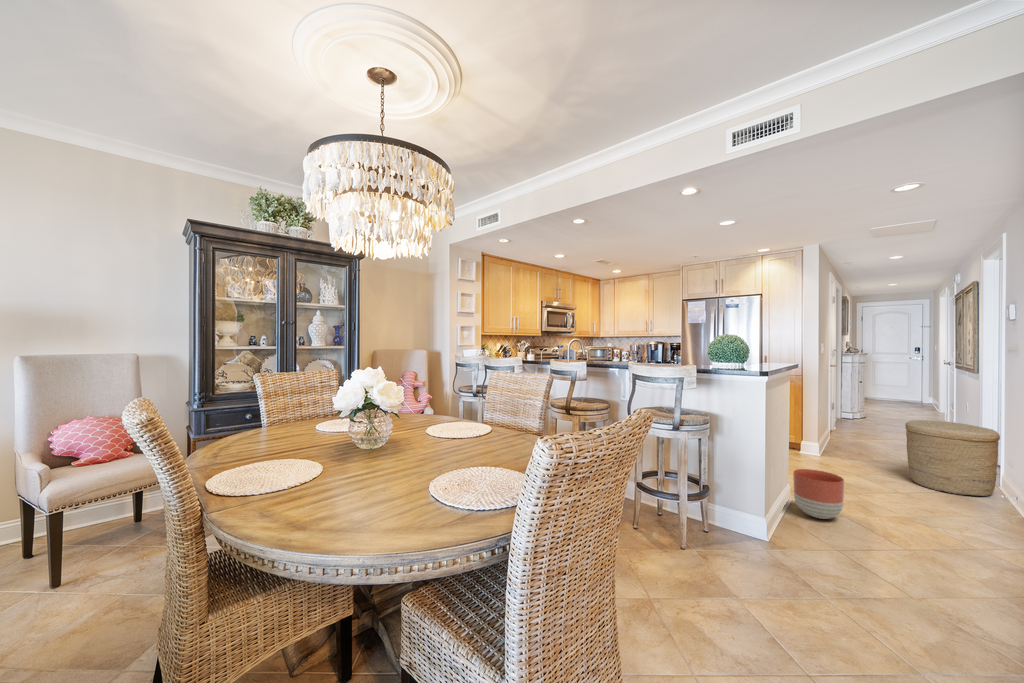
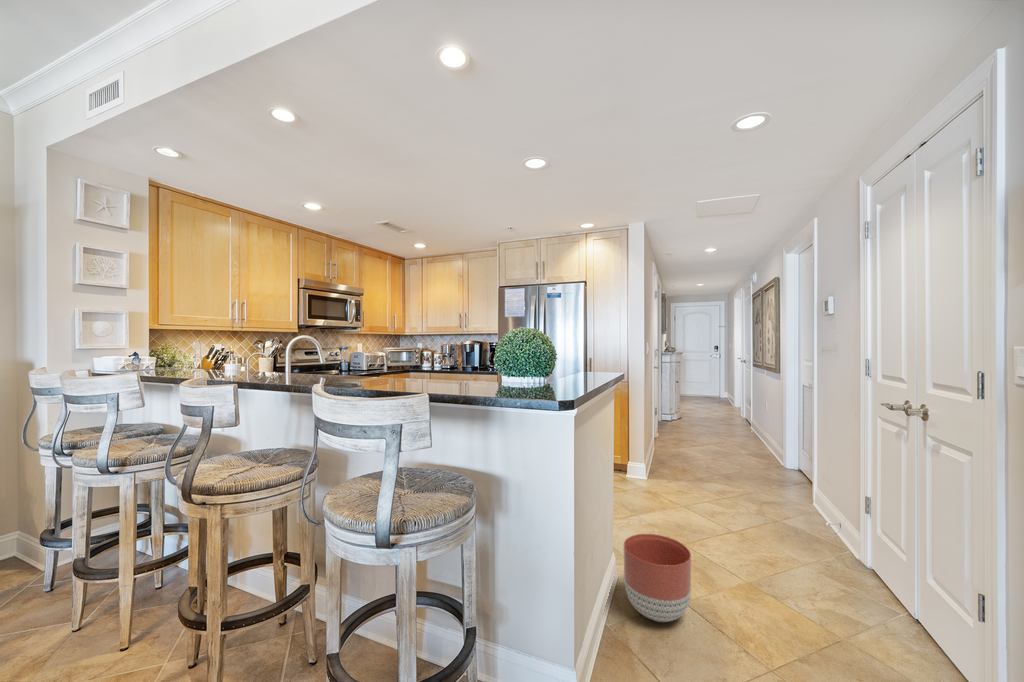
basket: present [905,420,1000,496] -> none [735,431,825,524]

